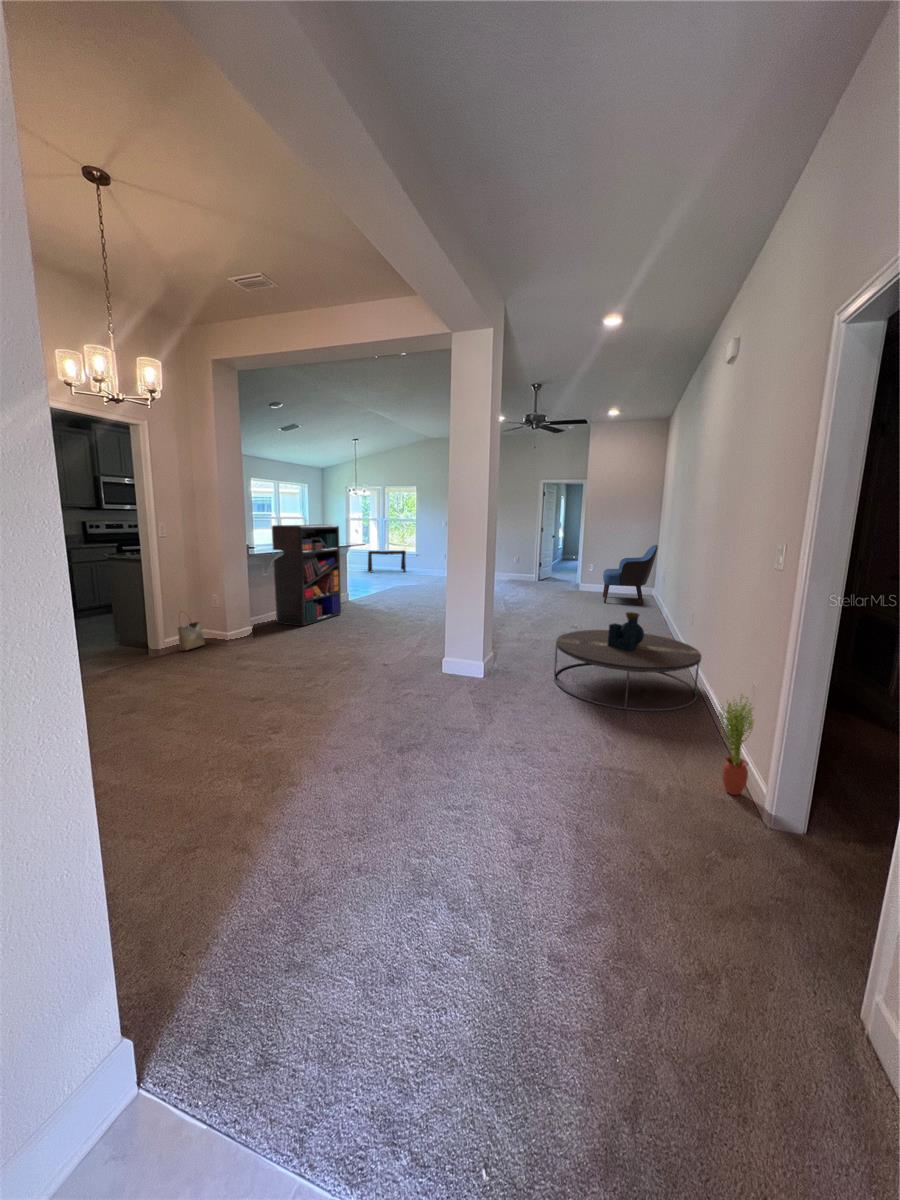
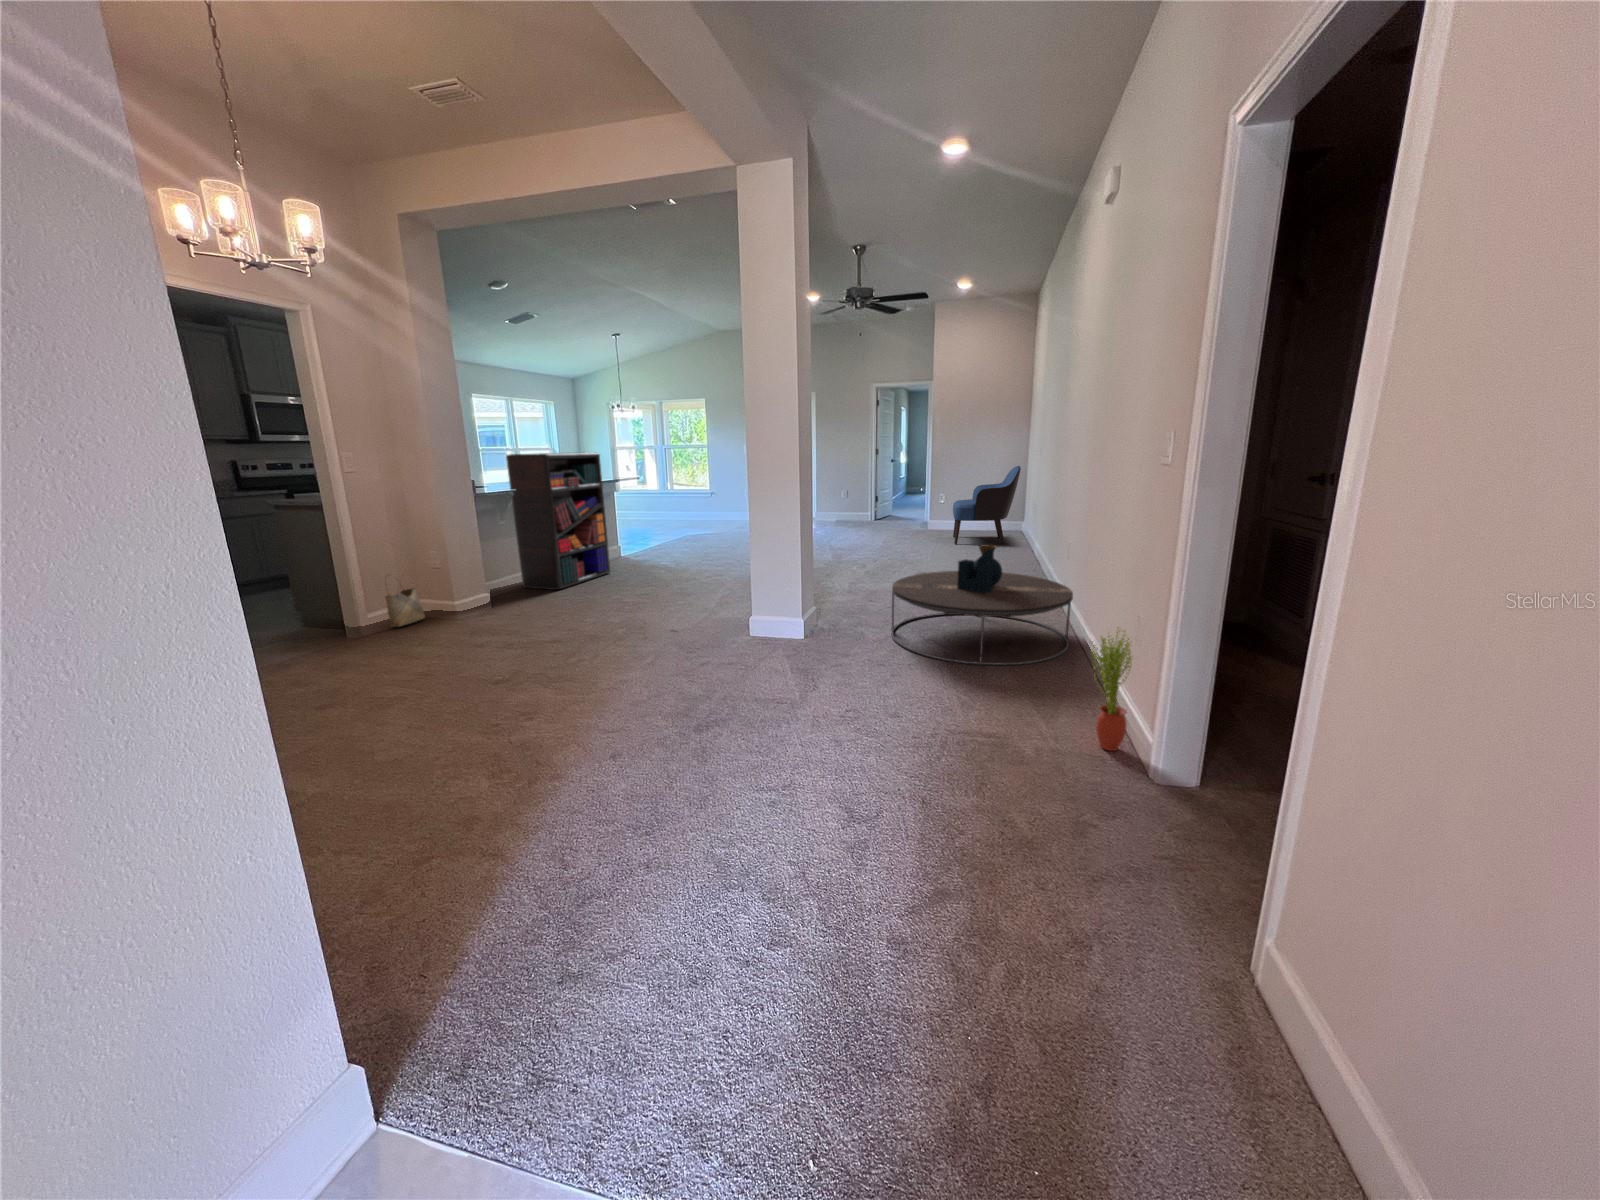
bench: present [368,550,406,572] -> none [644,489,696,521]

